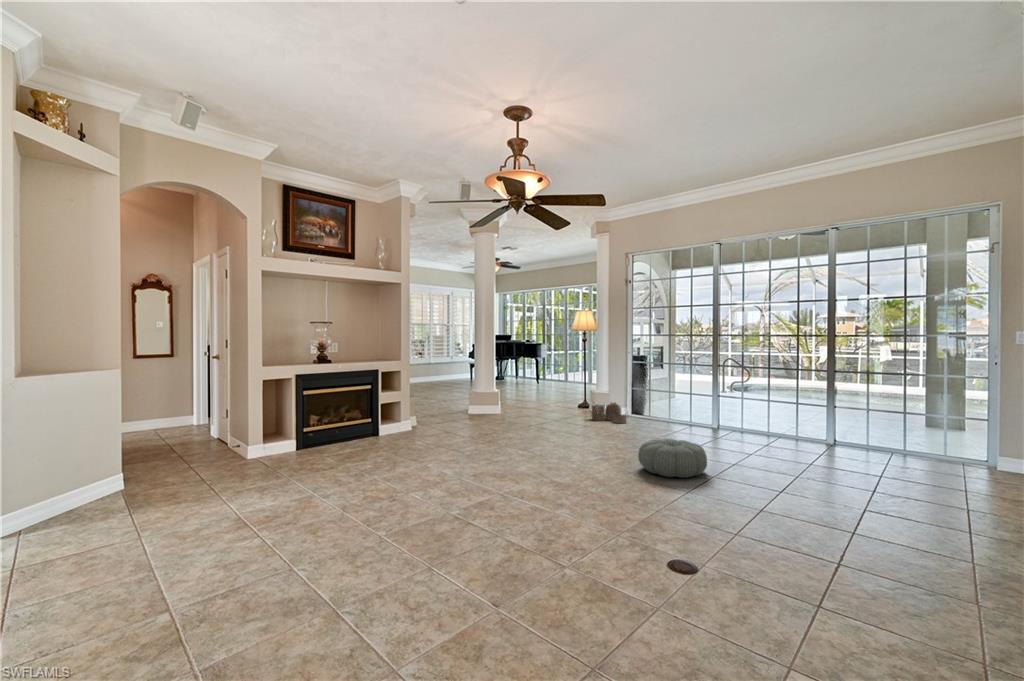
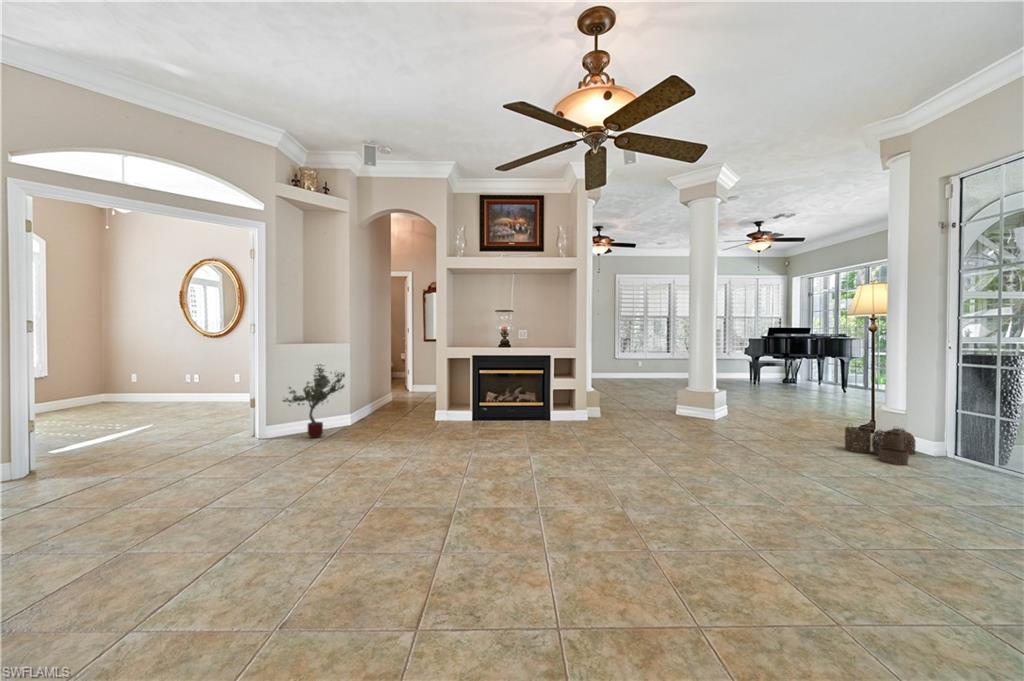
potted tree: none [52,400,146,514] -> present [283,364,345,438]
pouf: present [638,439,707,478] -> none [772,499,933,595]

